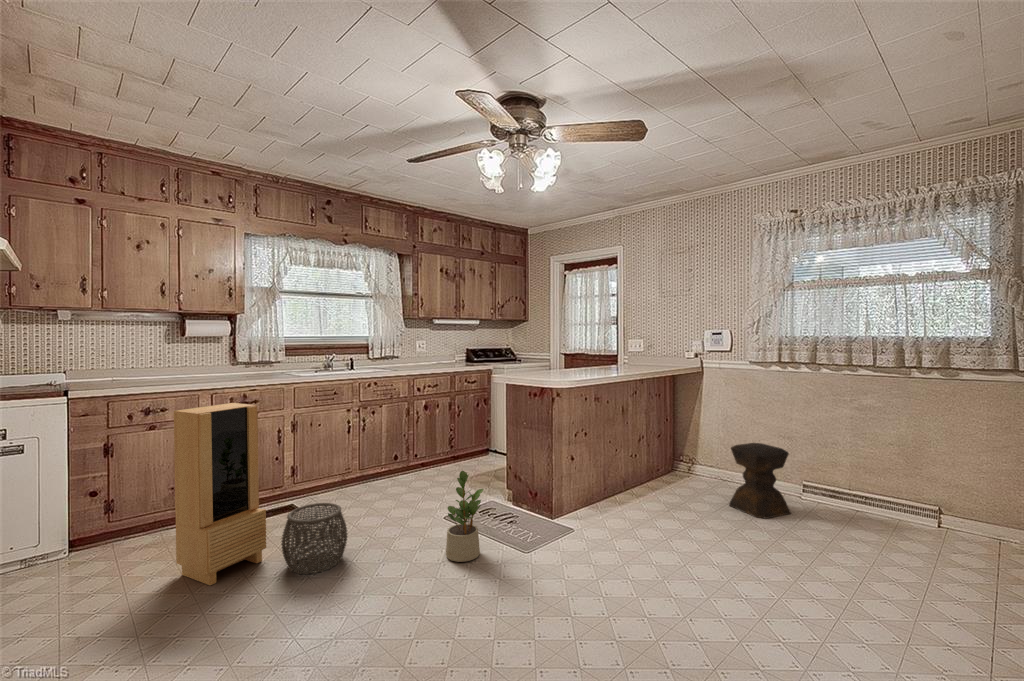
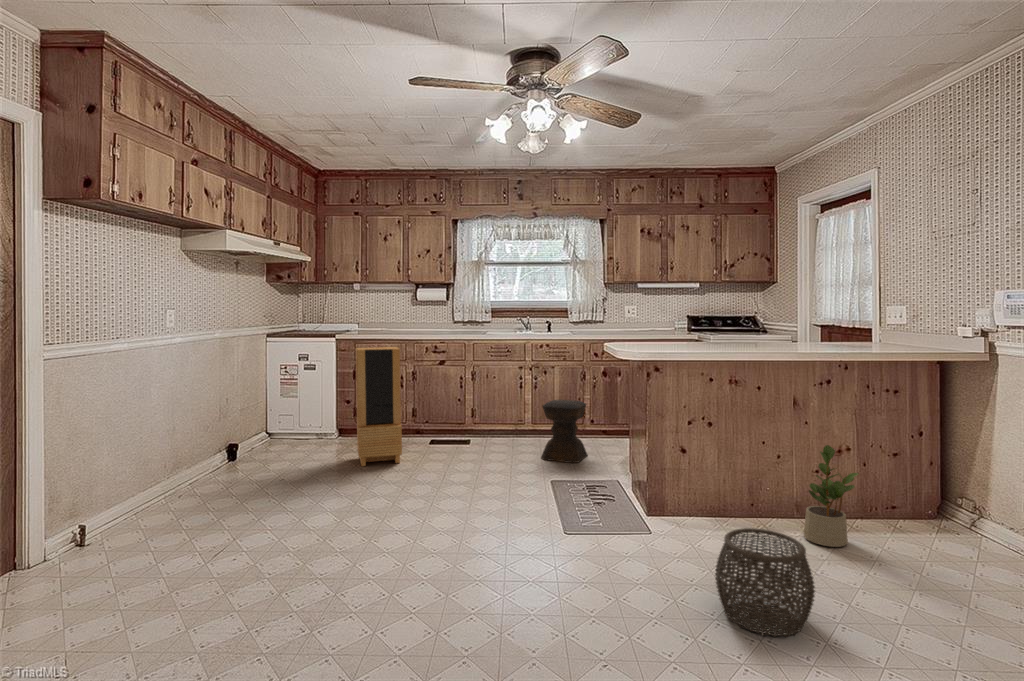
stool: present [729,443,791,519] -> present [541,400,587,463]
potted plant: present [446,471,484,562] -> present [804,445,858,547]
woven basket: present [281,503,347,574] -> present [715,528,815,637]

